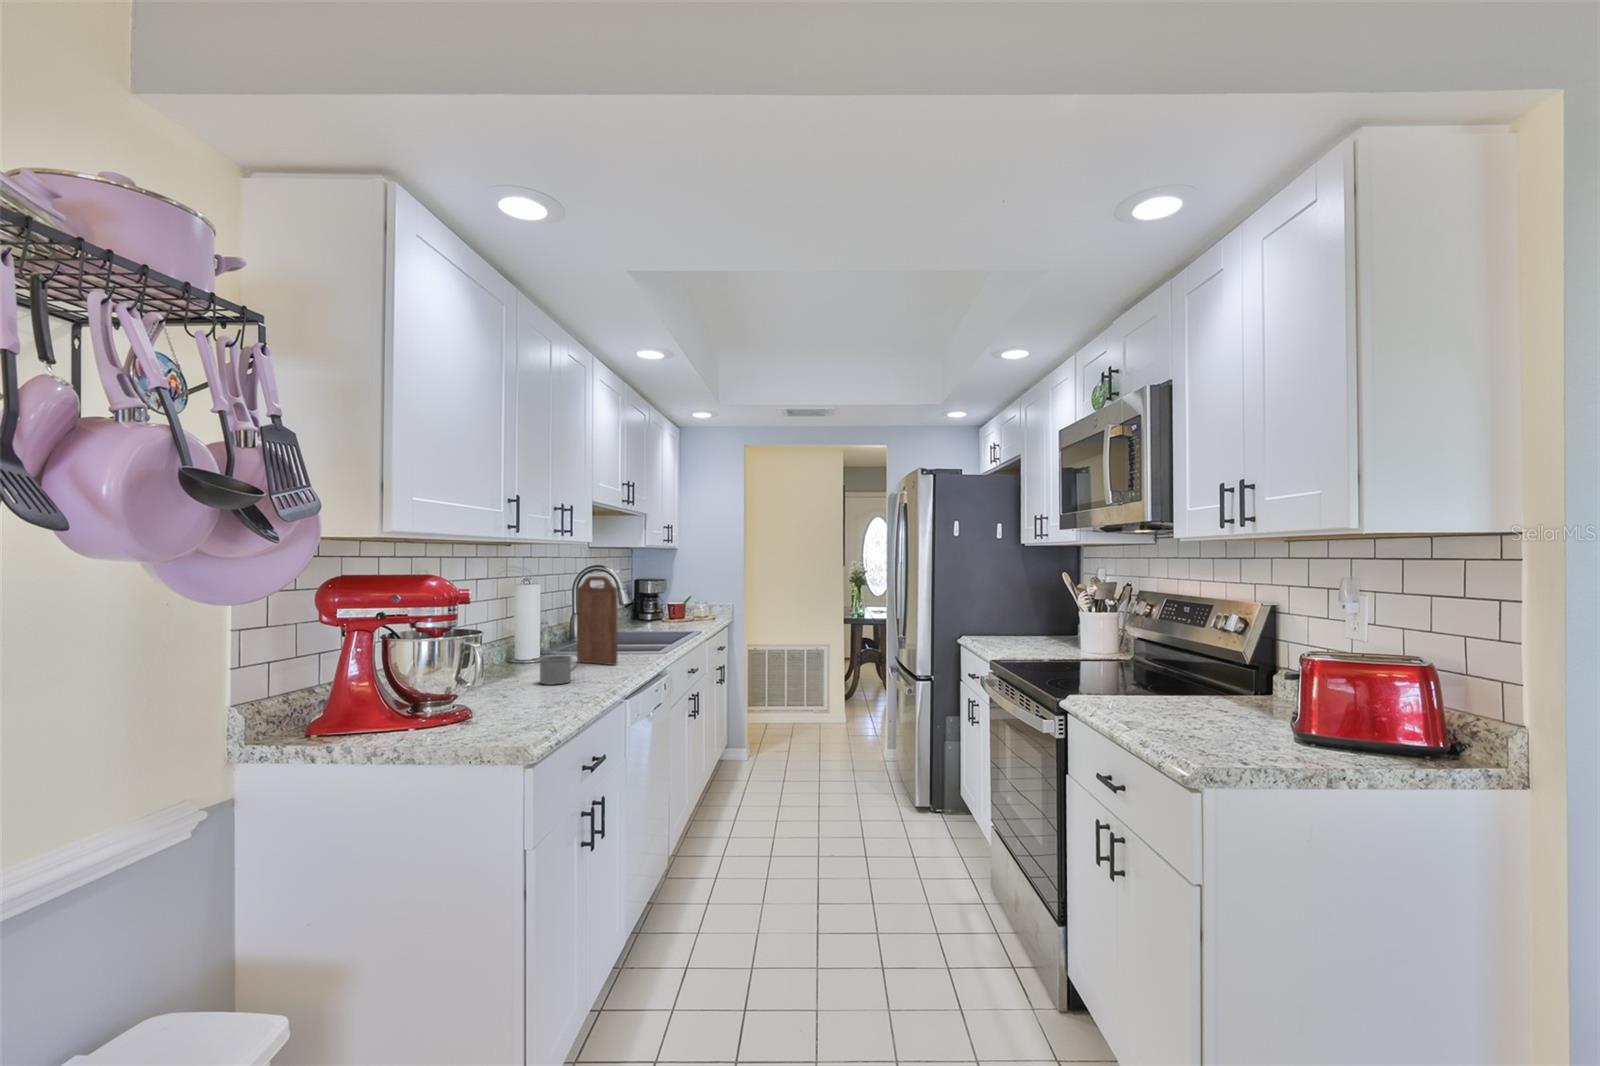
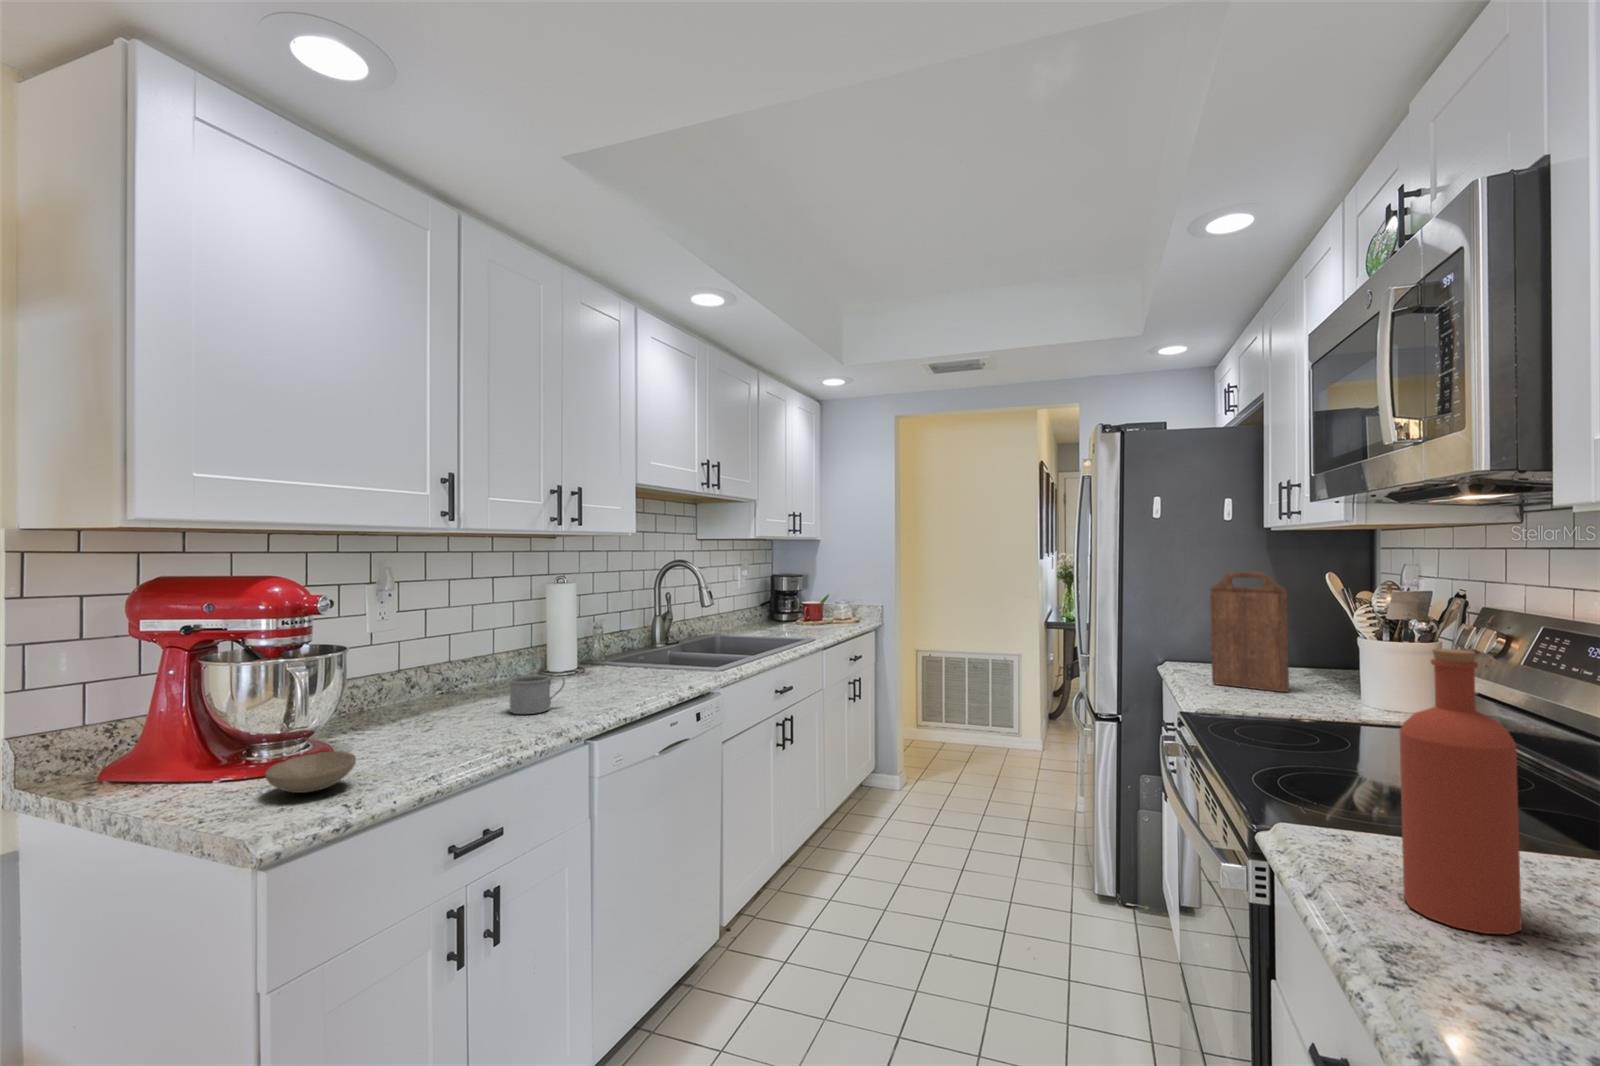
cutting board: present [577,576,617,665] -> present [1210,572,1289,692]
bottle: none [1124,600,1168,719] -> present [1400,649,1522,934]
bowl: none [467,700,526,726] -> present [265,751,356,793]

